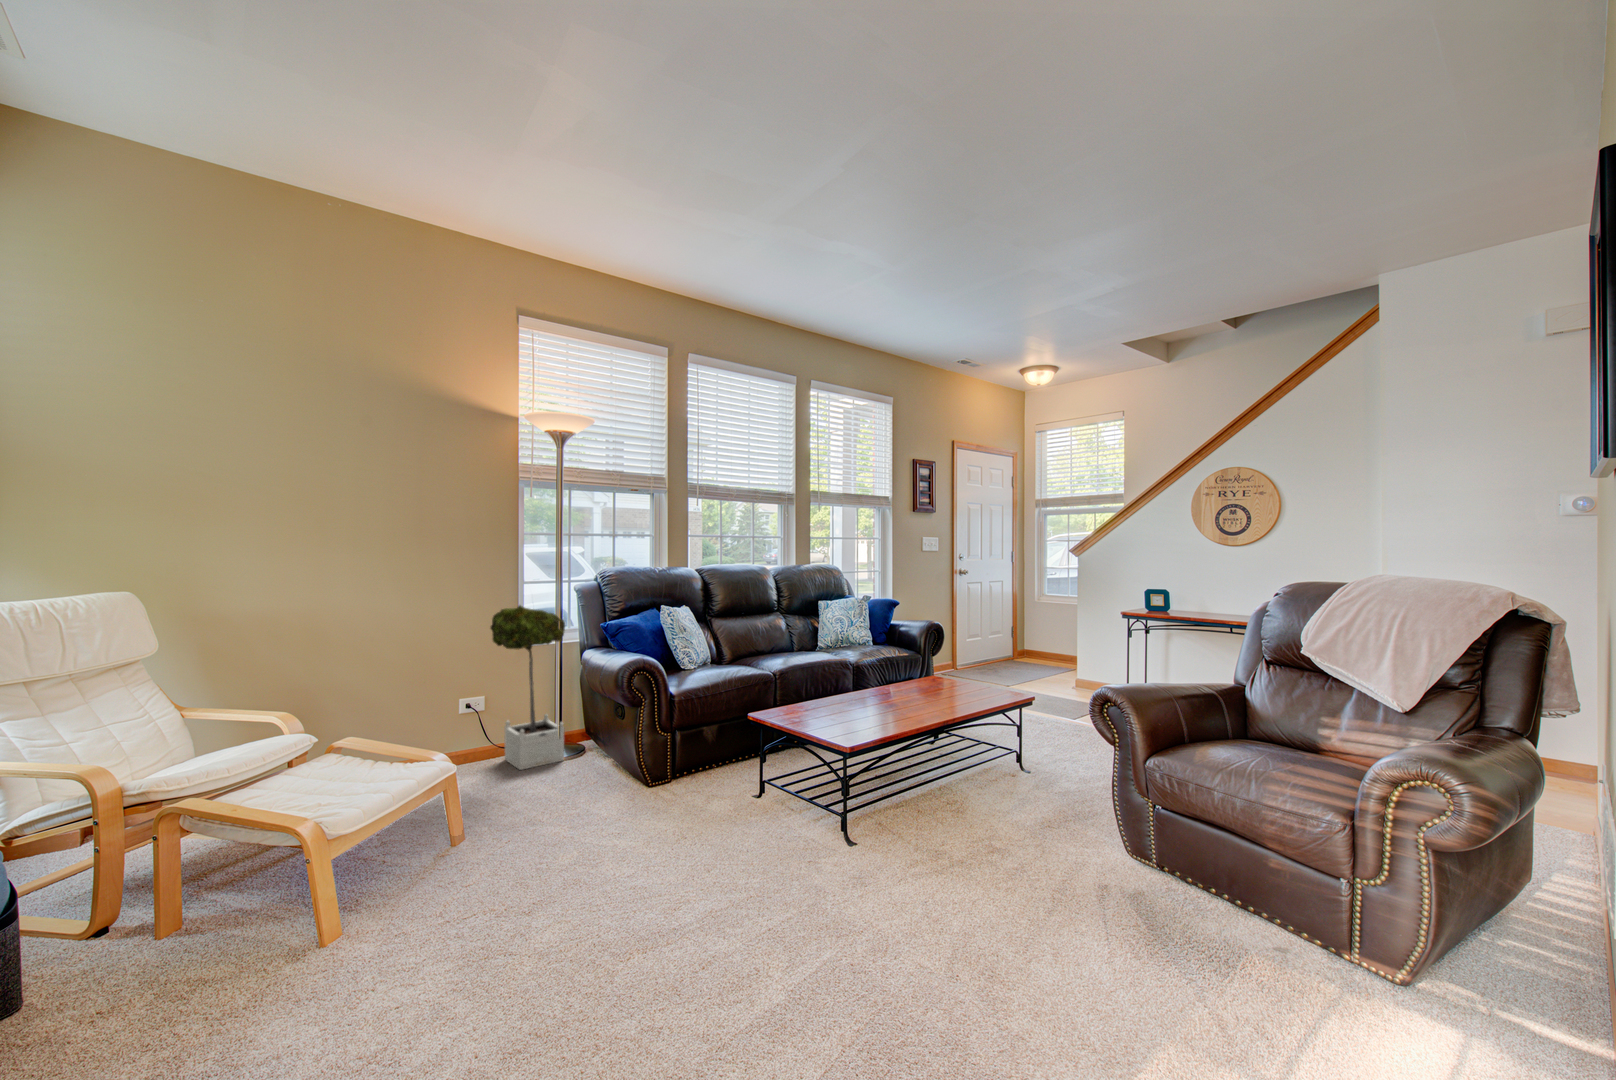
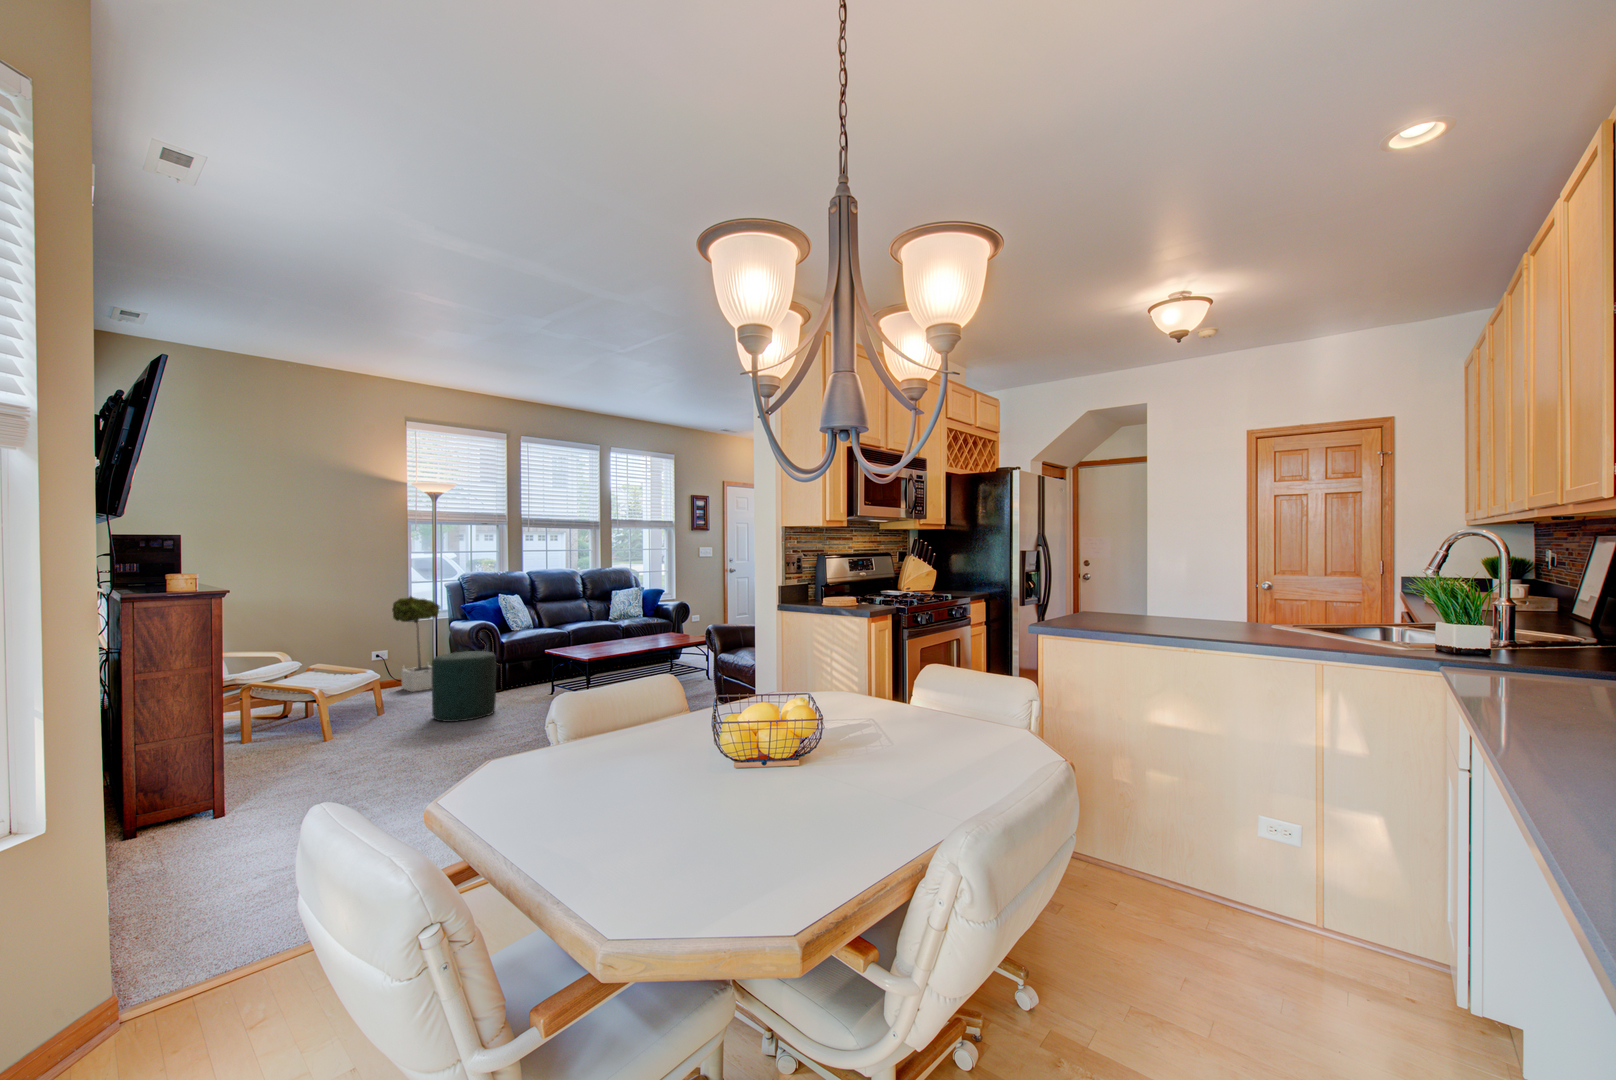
ottoman: none [550,728,674,896] -> present [432,651,496,722]

